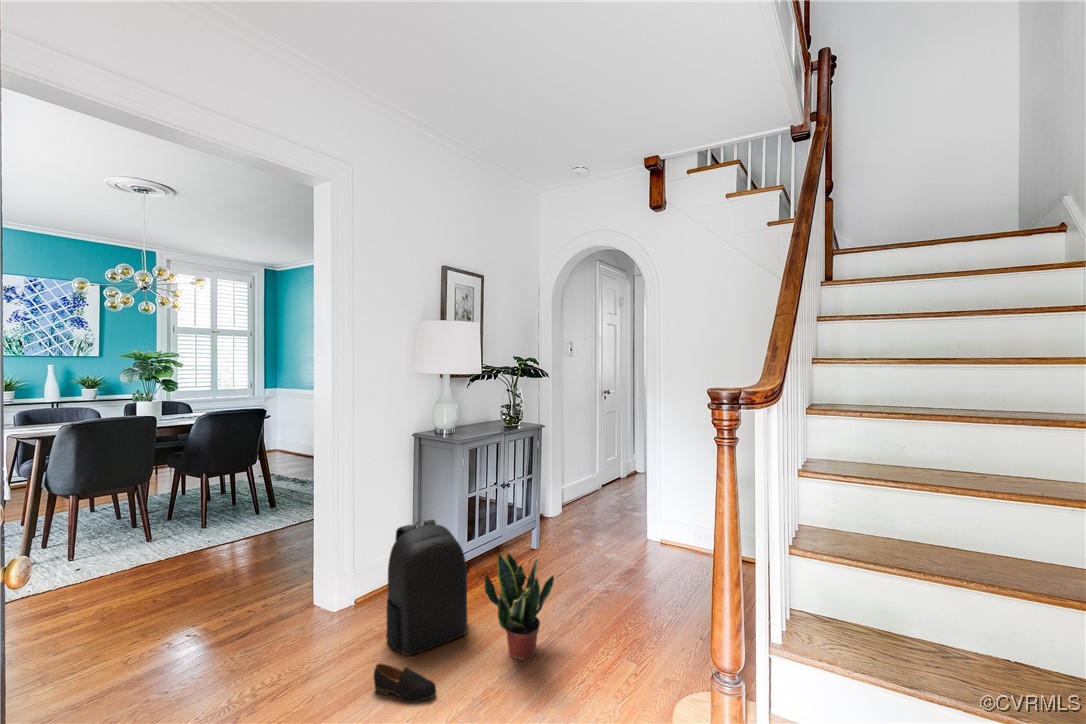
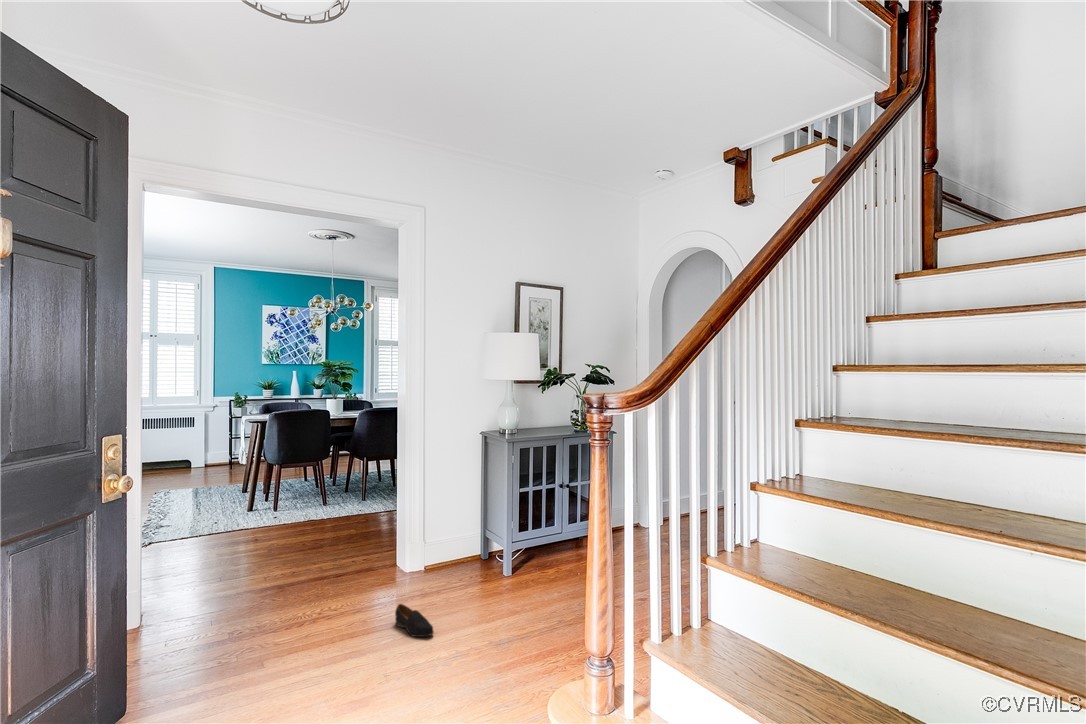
backpack: present [386,520,467,656] -> none [426,501,494,609]
potted plant: present [484,553,554,660] -> none [489,531,552,631]

